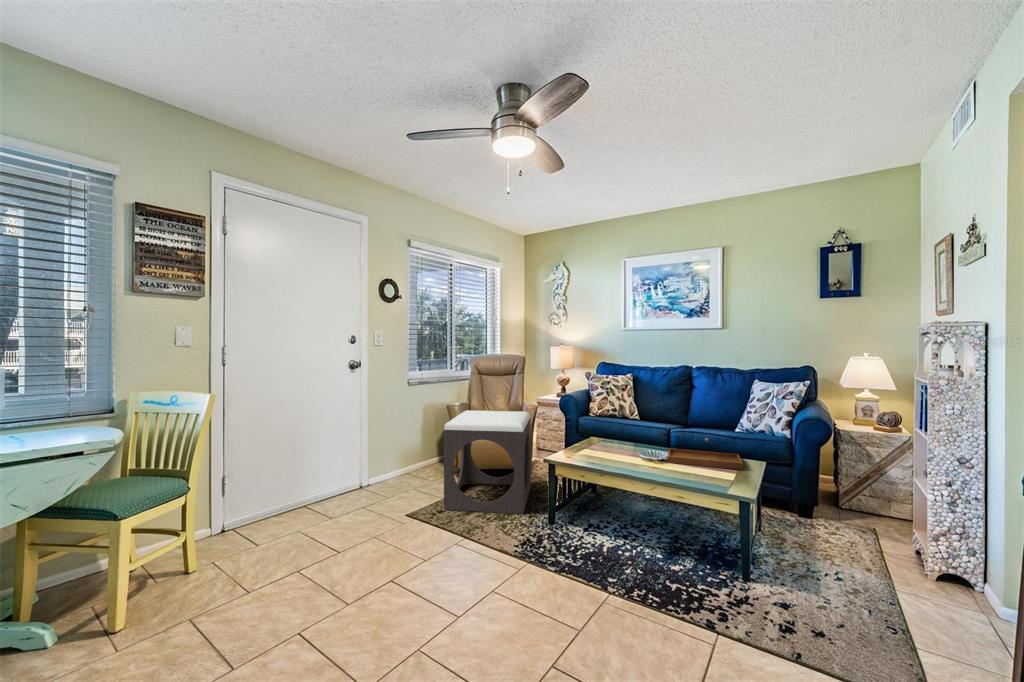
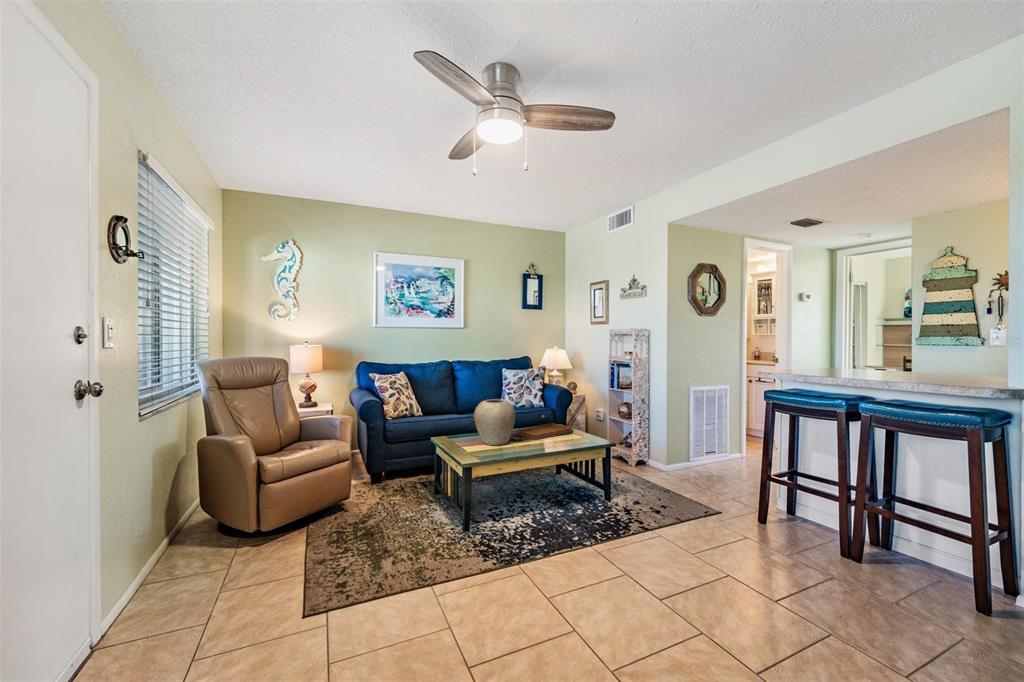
vase: none [600,405,646,456] -> present [474,399,515,445]
footstool: present [444,410,531,514] -> none [290,426,431,583]

